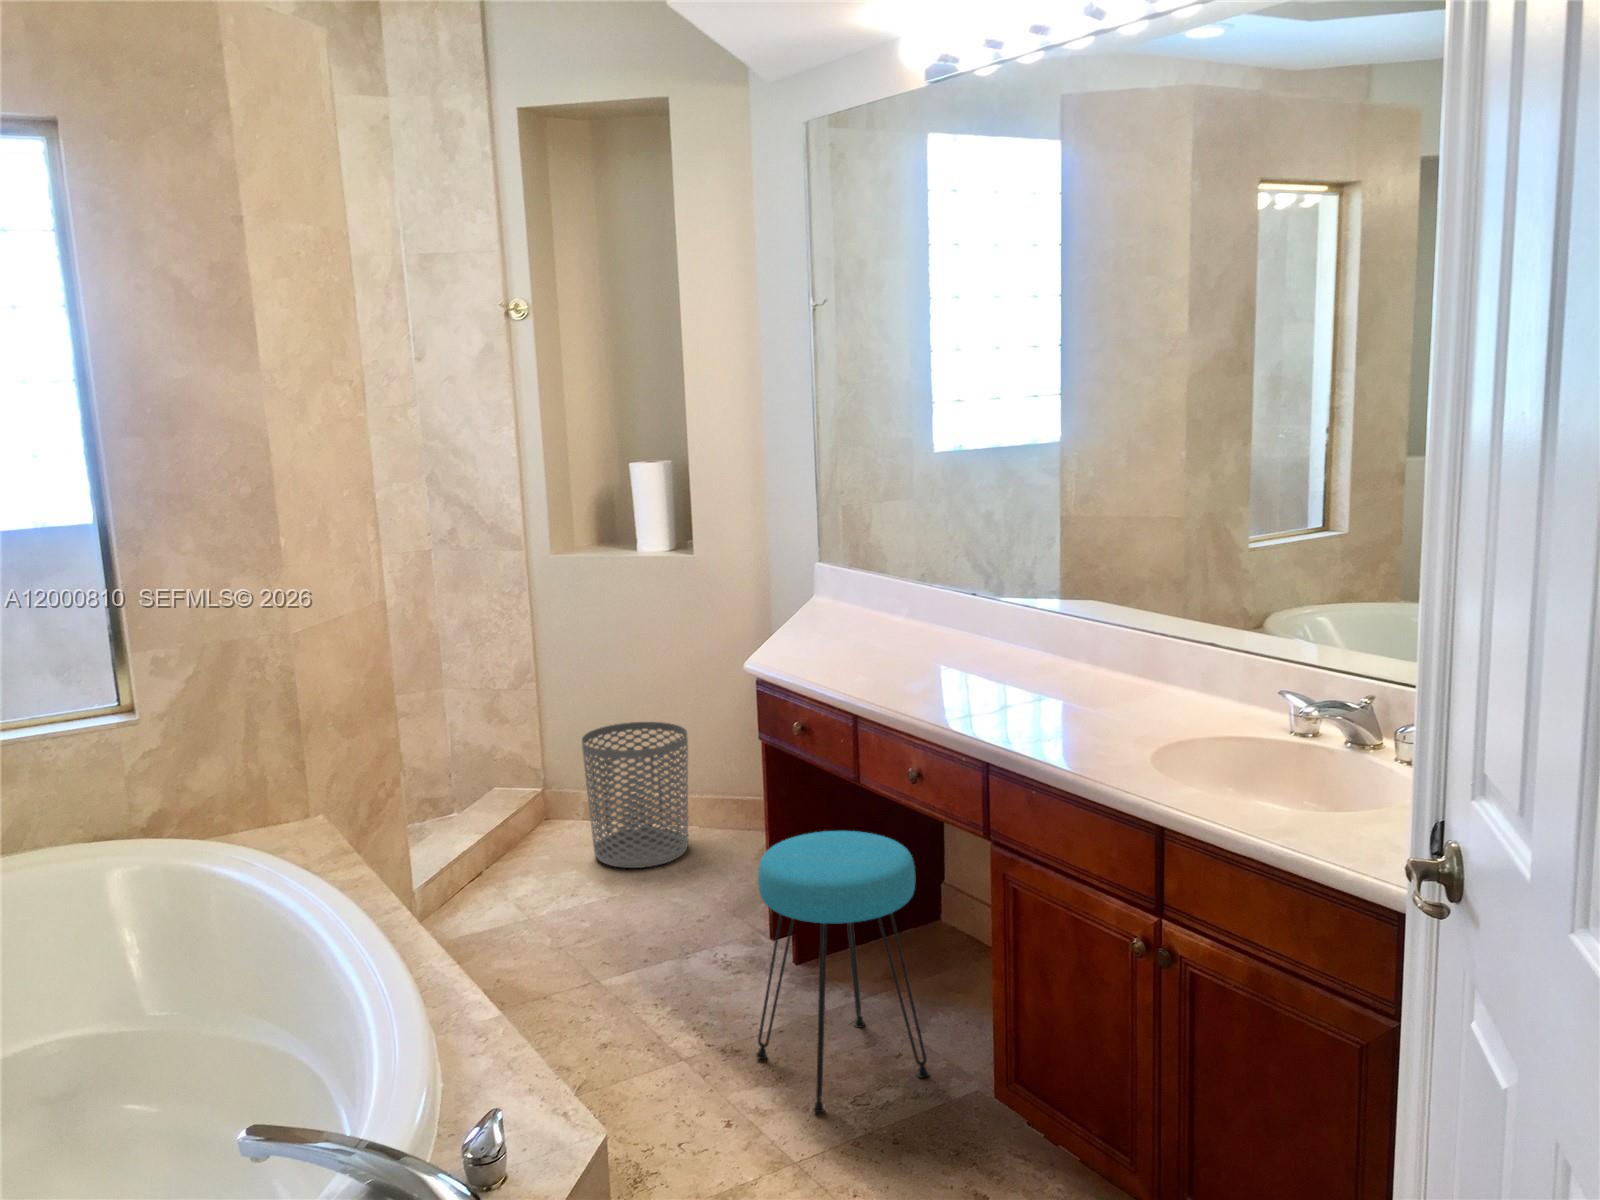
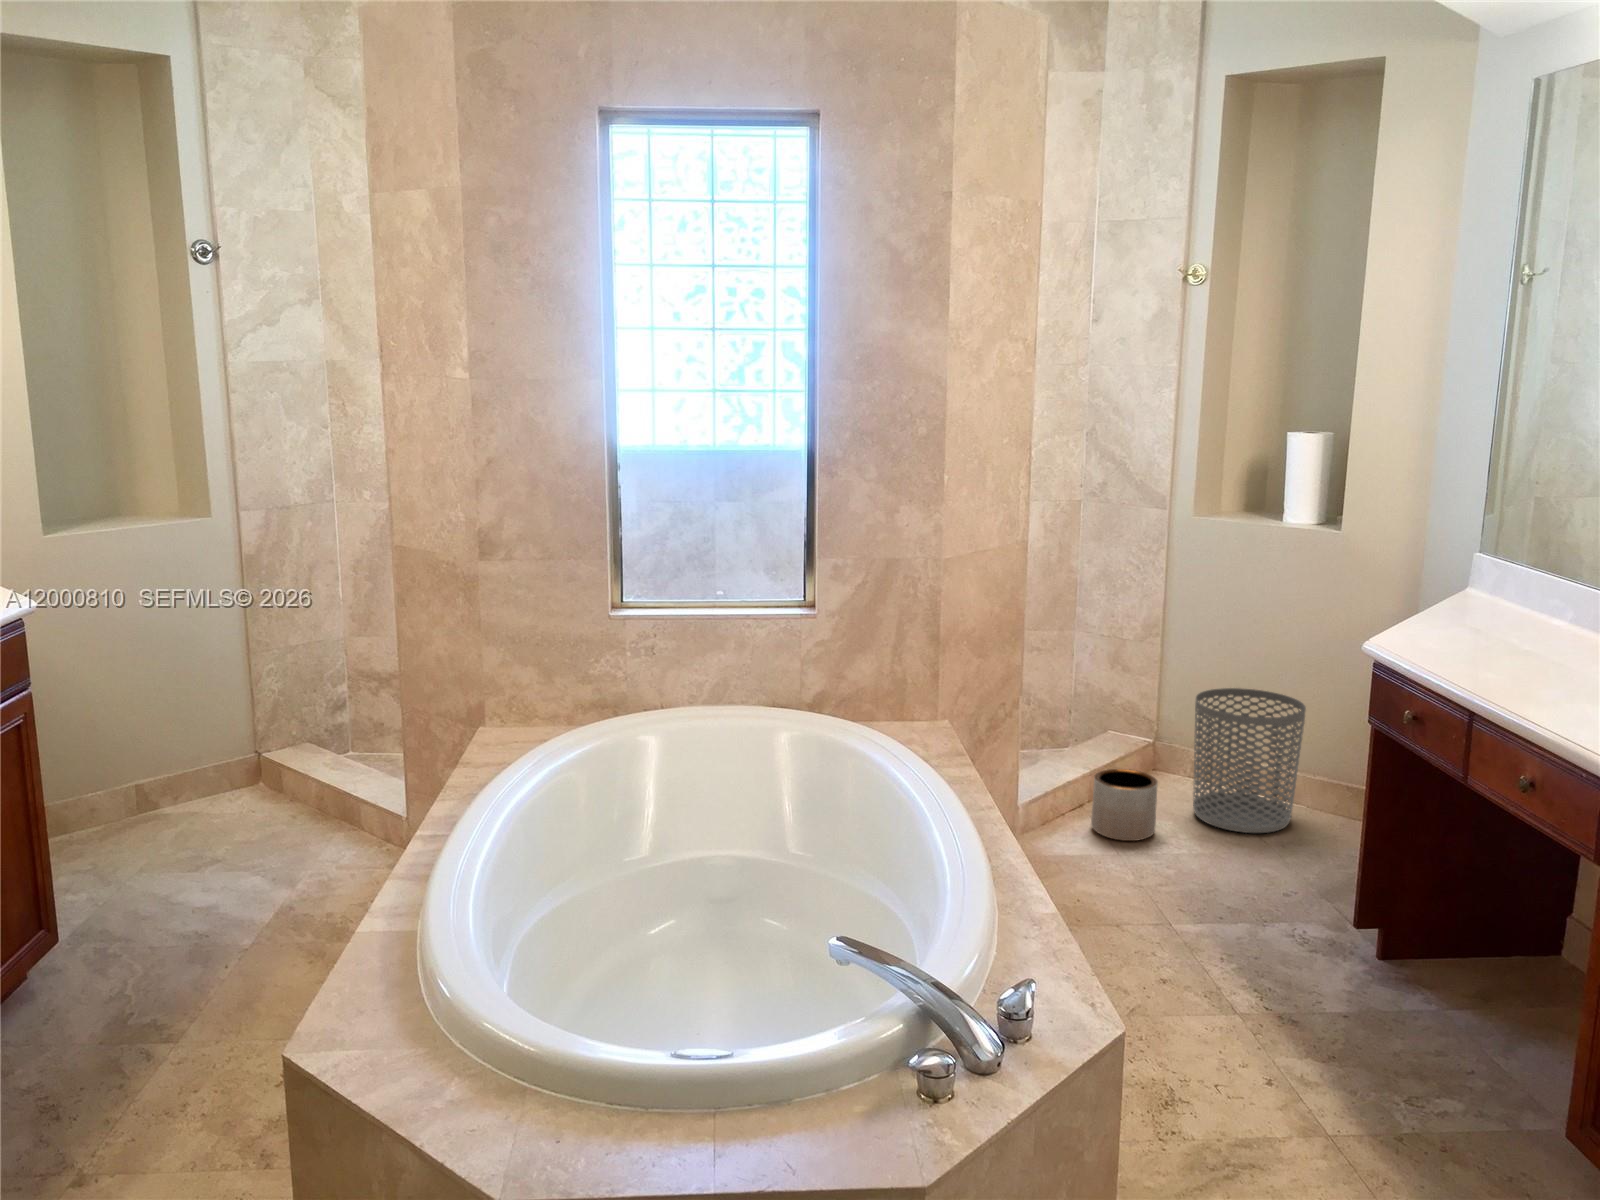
planter: none [491,827,561,904] -> present [1091,769,1158,841]
stool: present [756,831,929,1112] -> none [1312,829,1517,1106]

